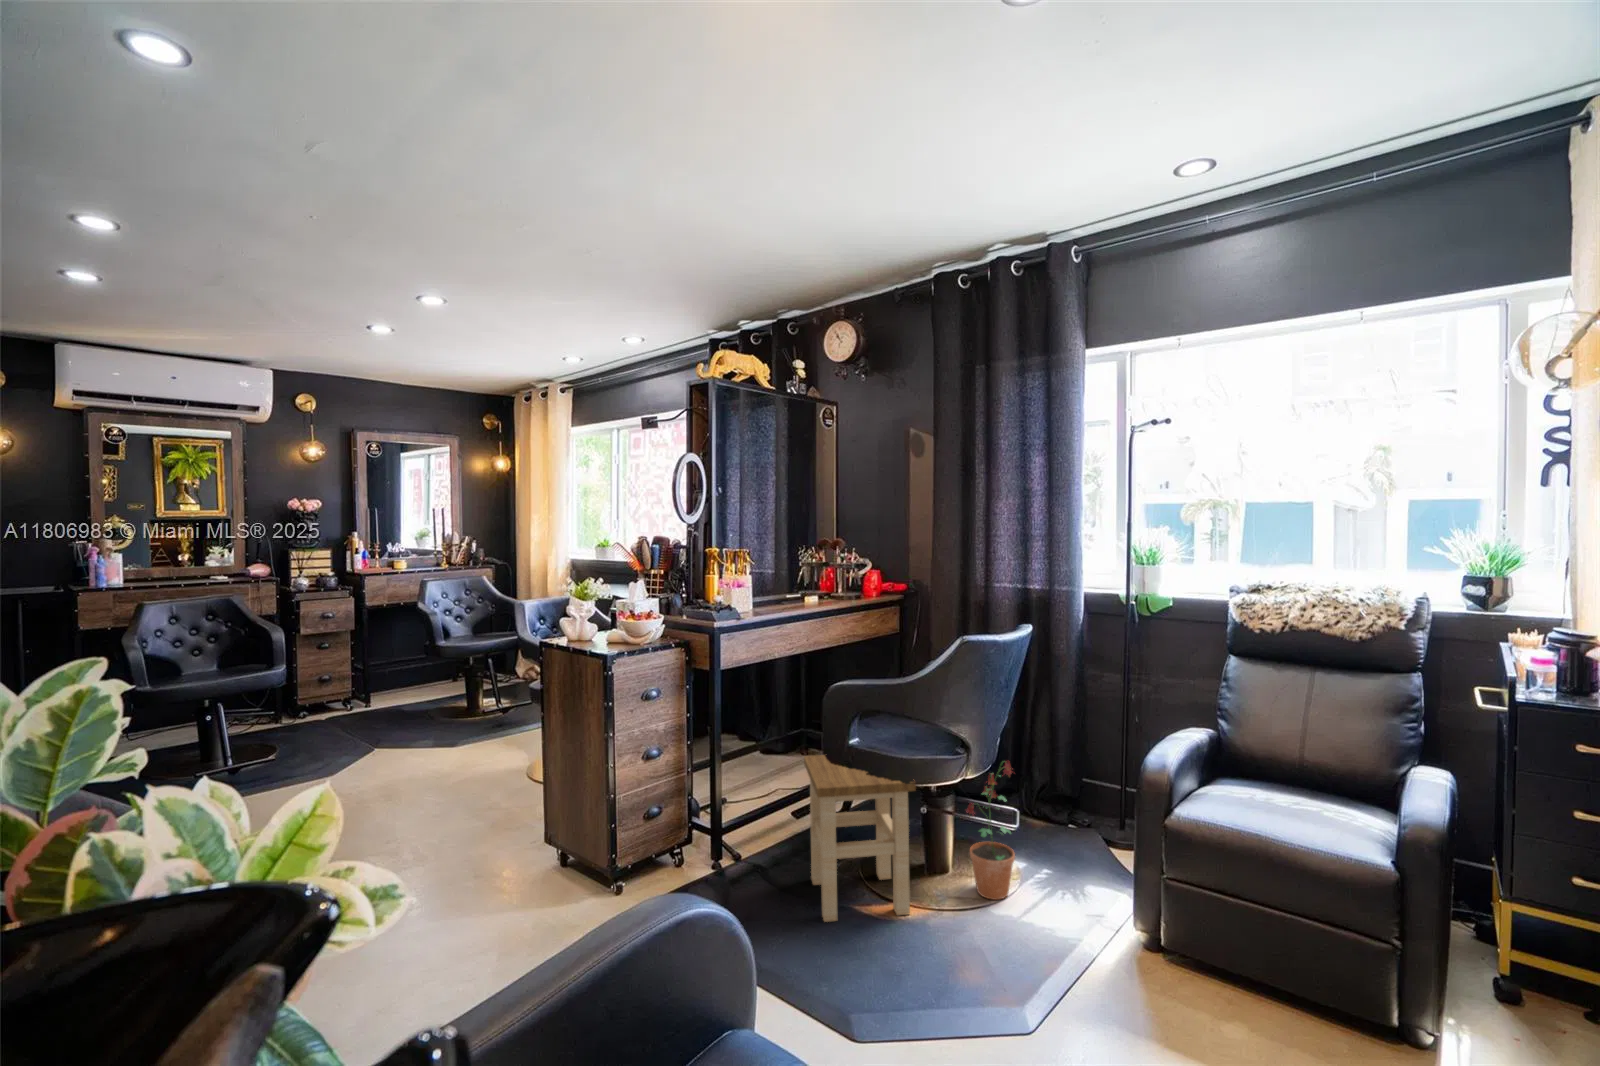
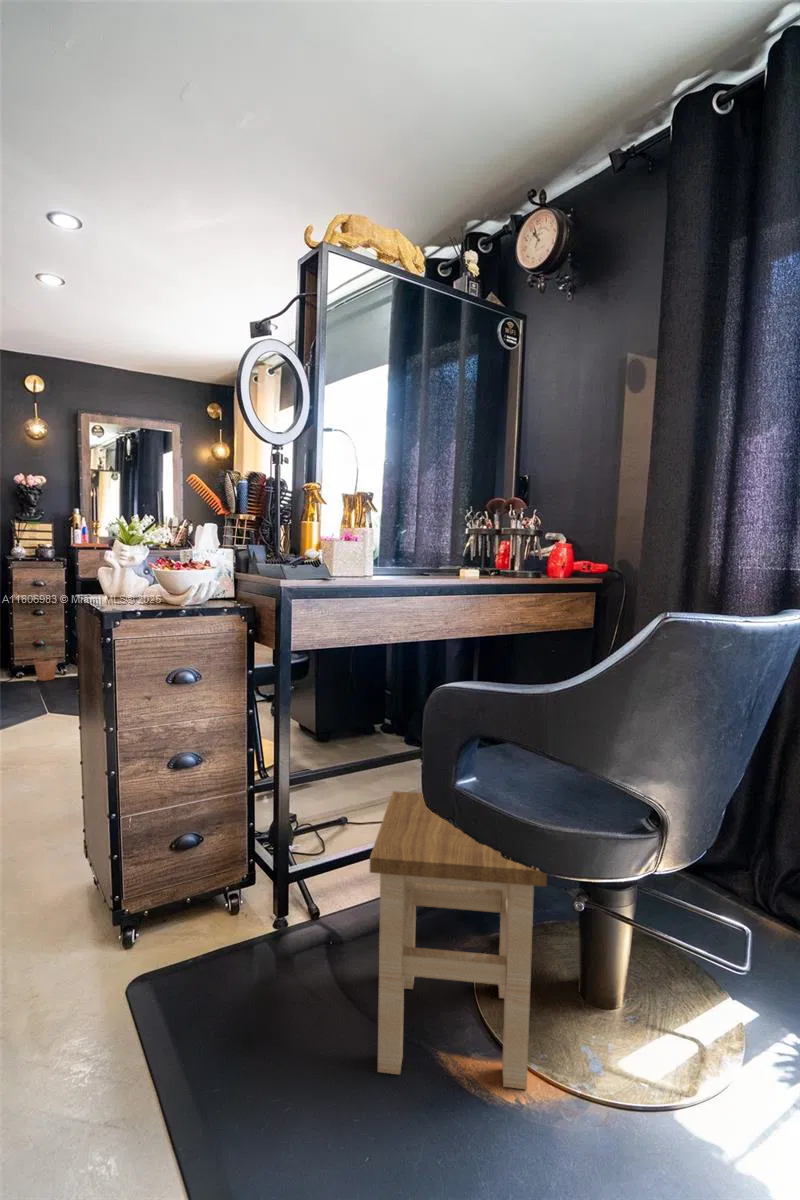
potted plant: present [967,761,1015,900] -> present [30,617,57,681]

